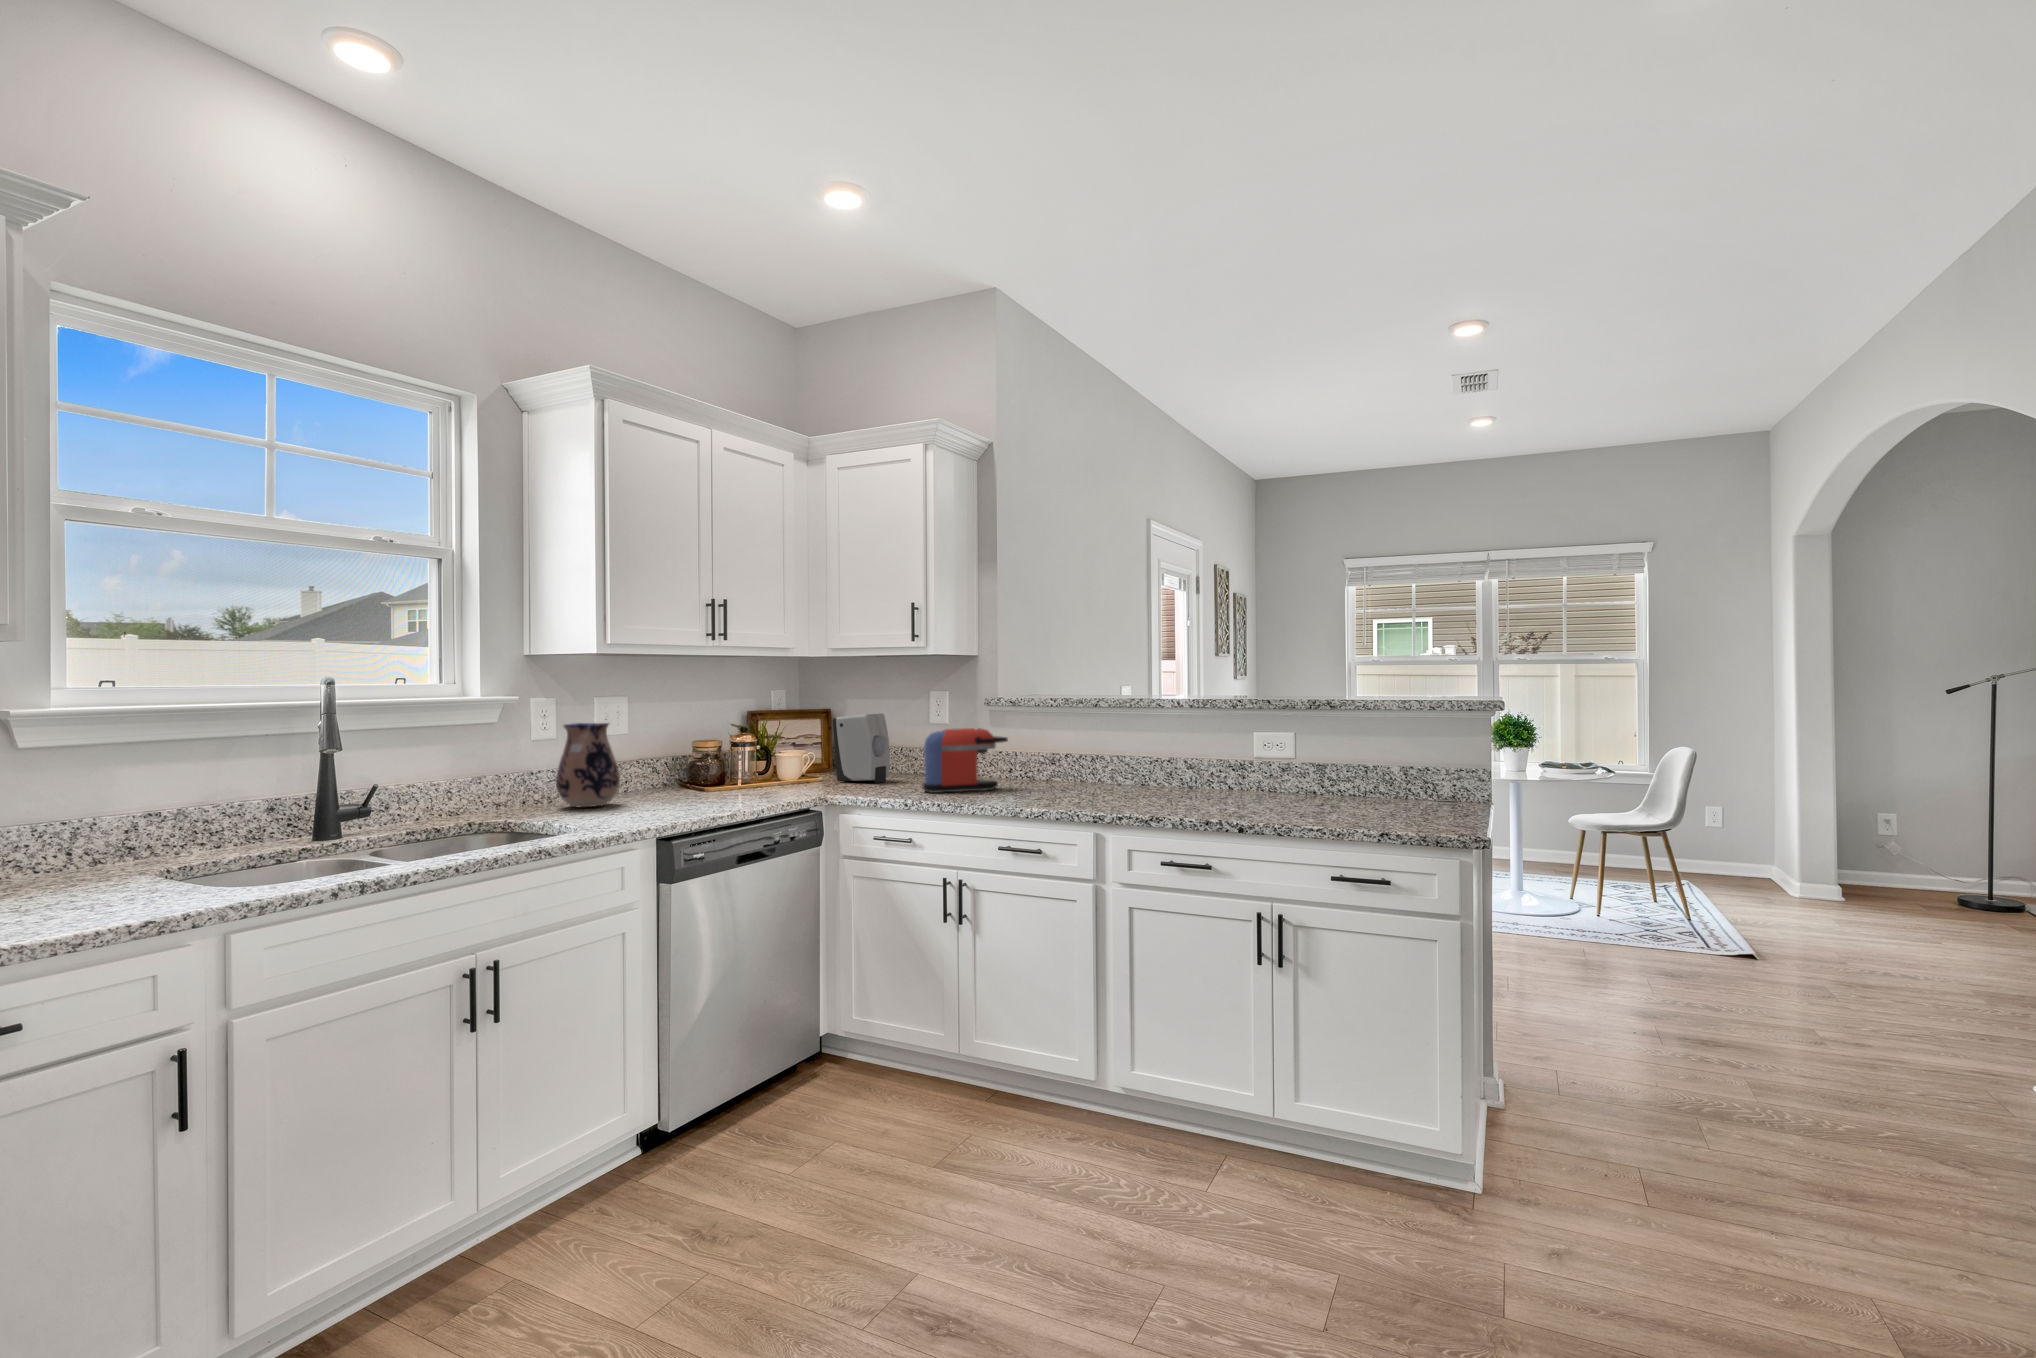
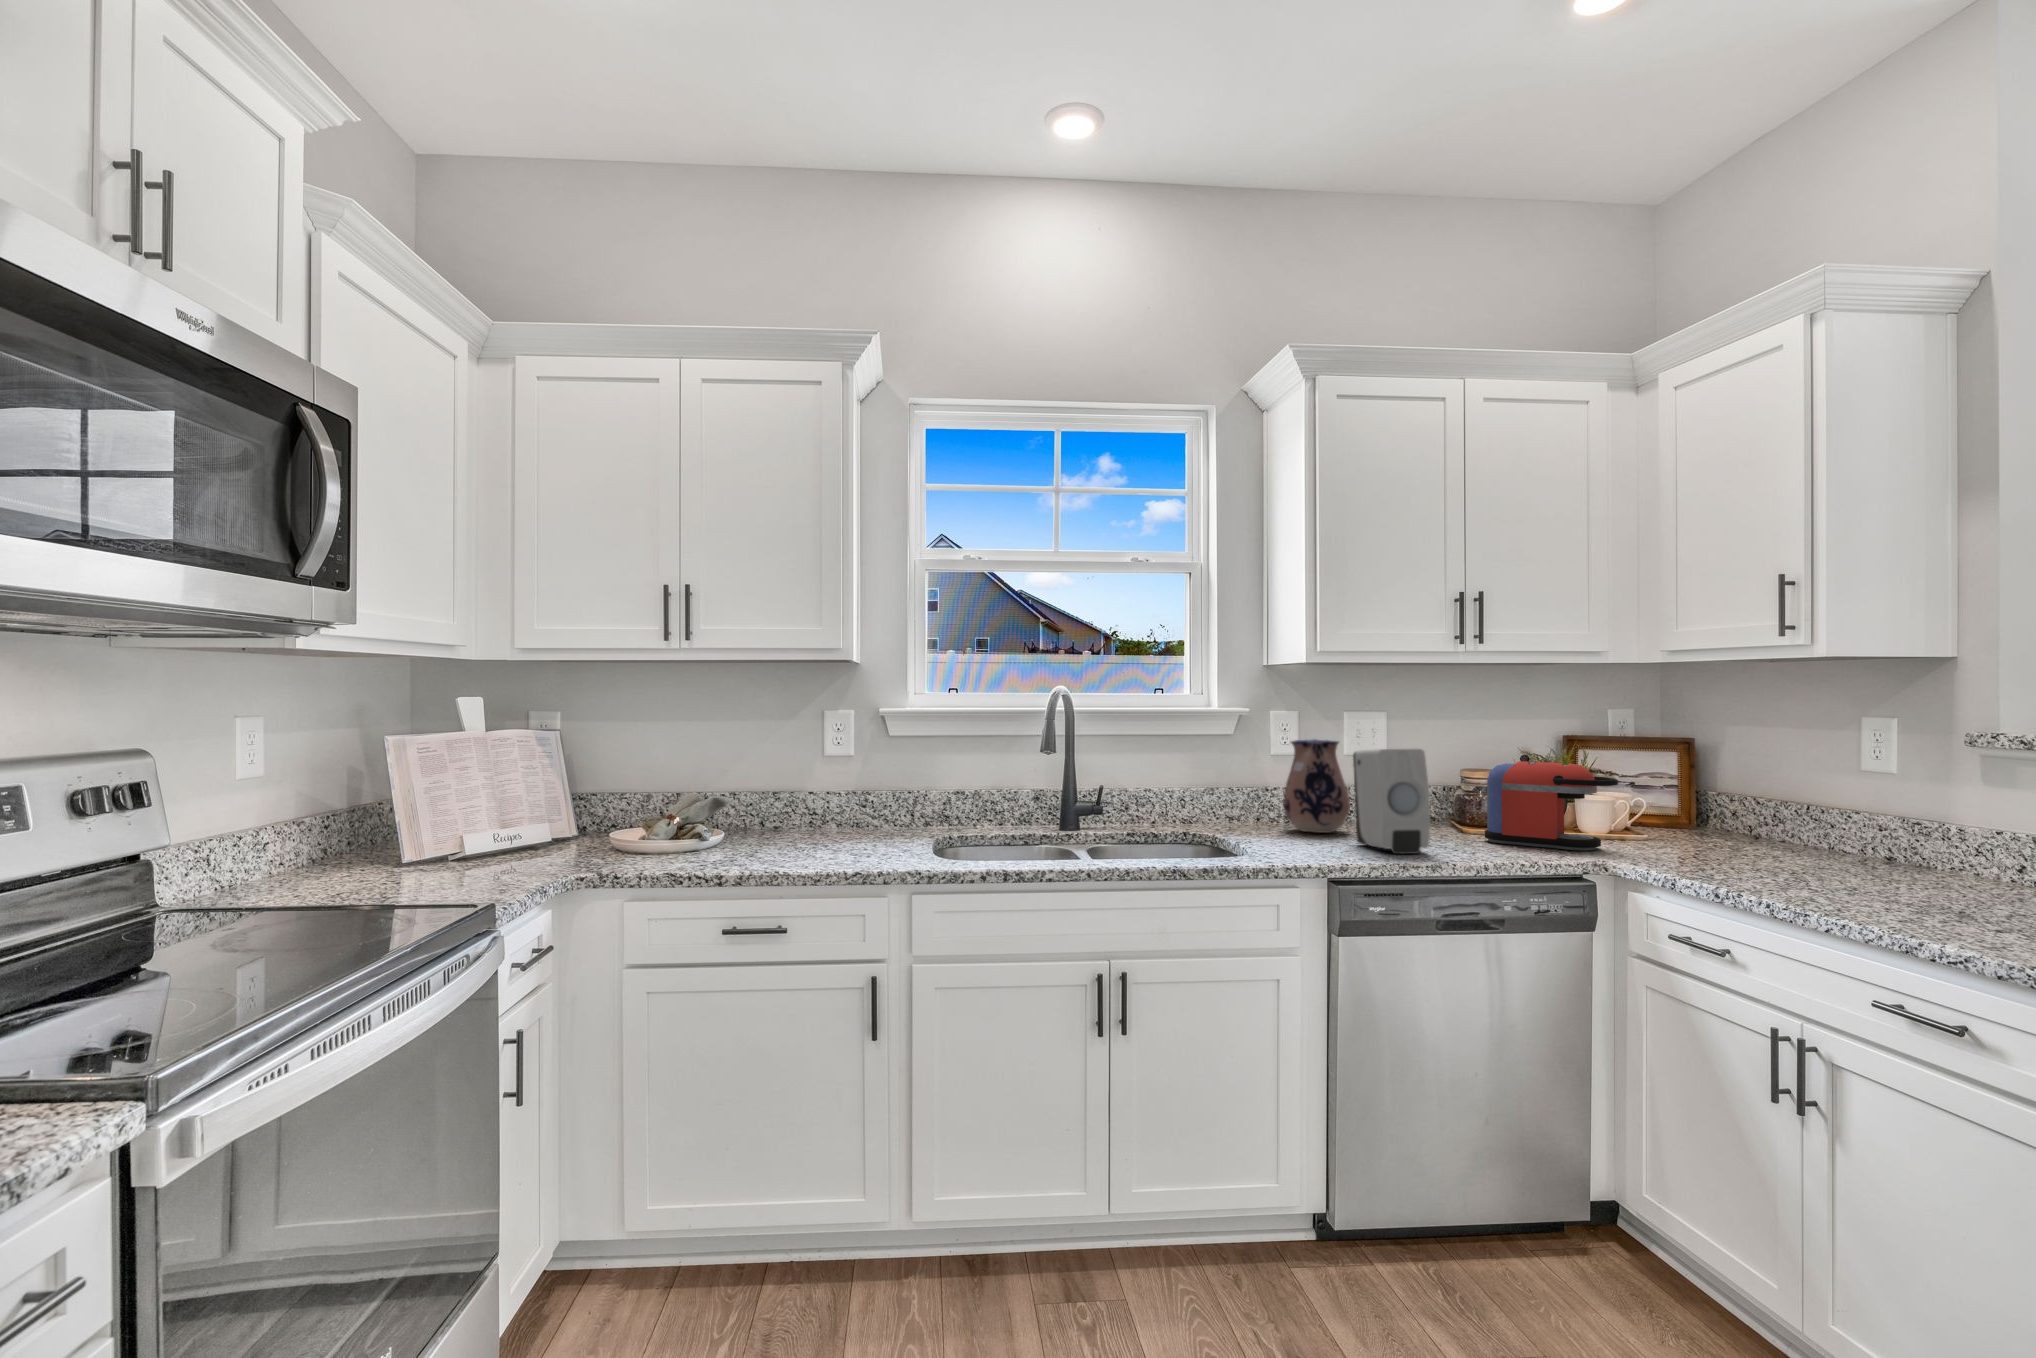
soap dispenser: present [833,713,890,783] -> present [1353,749,1430,854]
coffee maker: present [923,728,1008,793] -> present [1485,761,1618,851]

